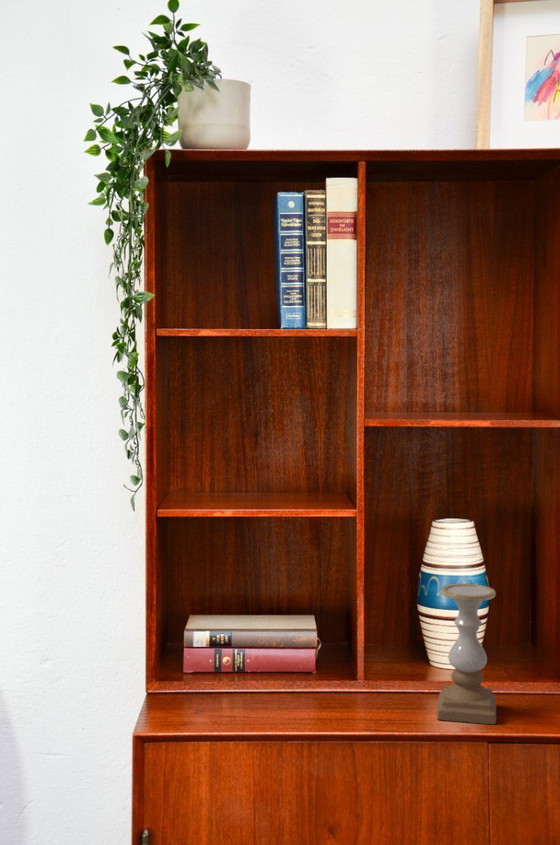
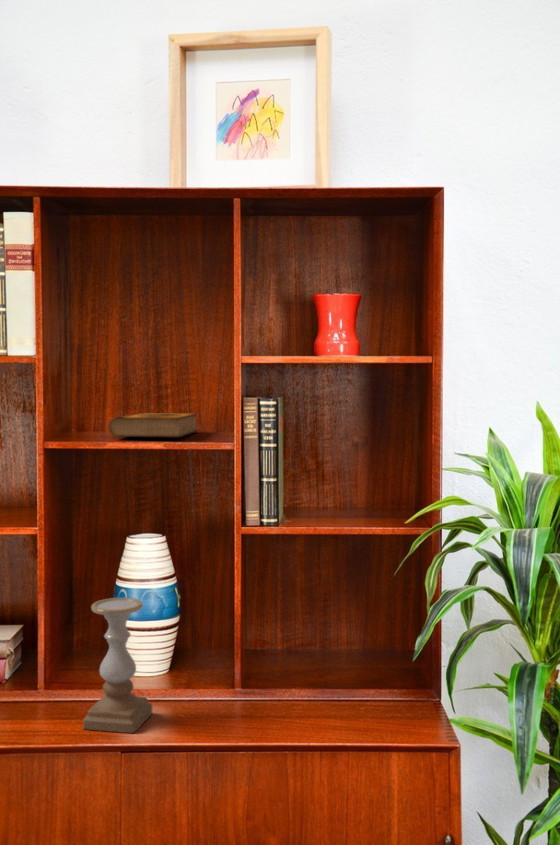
hardback book: none [416,391,500,417] -> present [109,414,197,438]

